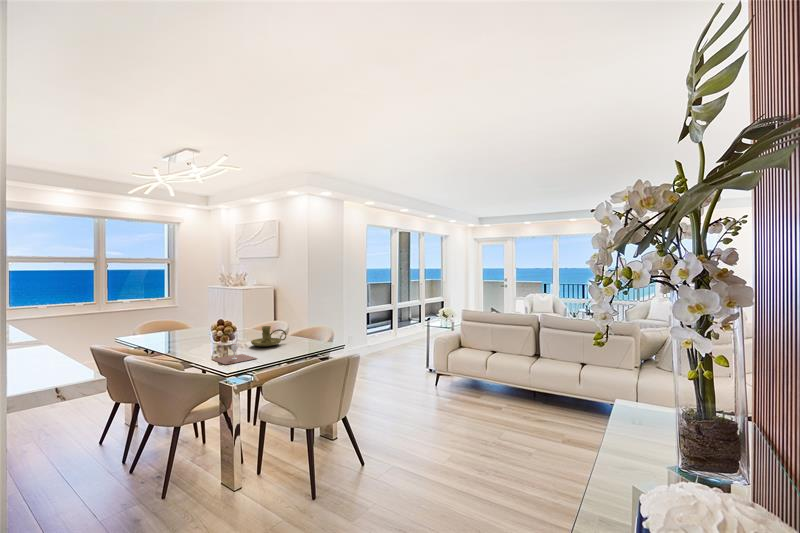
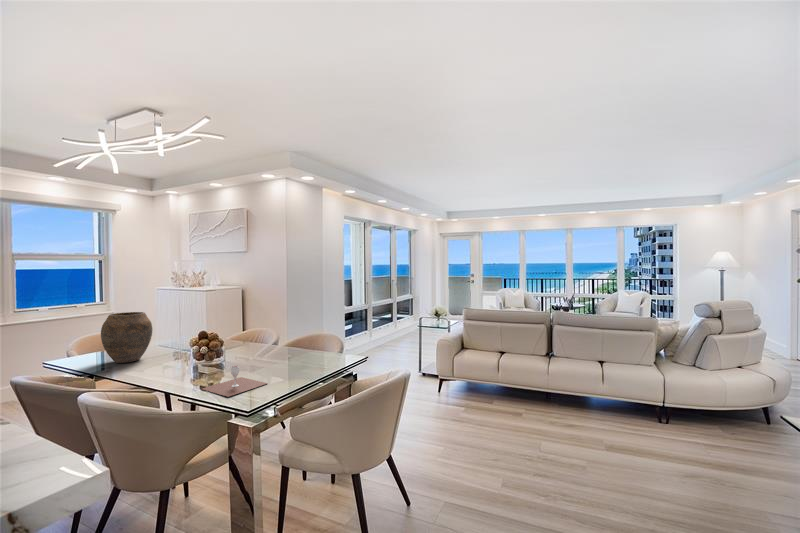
vase: none [154,304,190,341] -> present [101,312,152,363]
candle holder: present [251,326,287,346] -> none [246,337,290,364]

